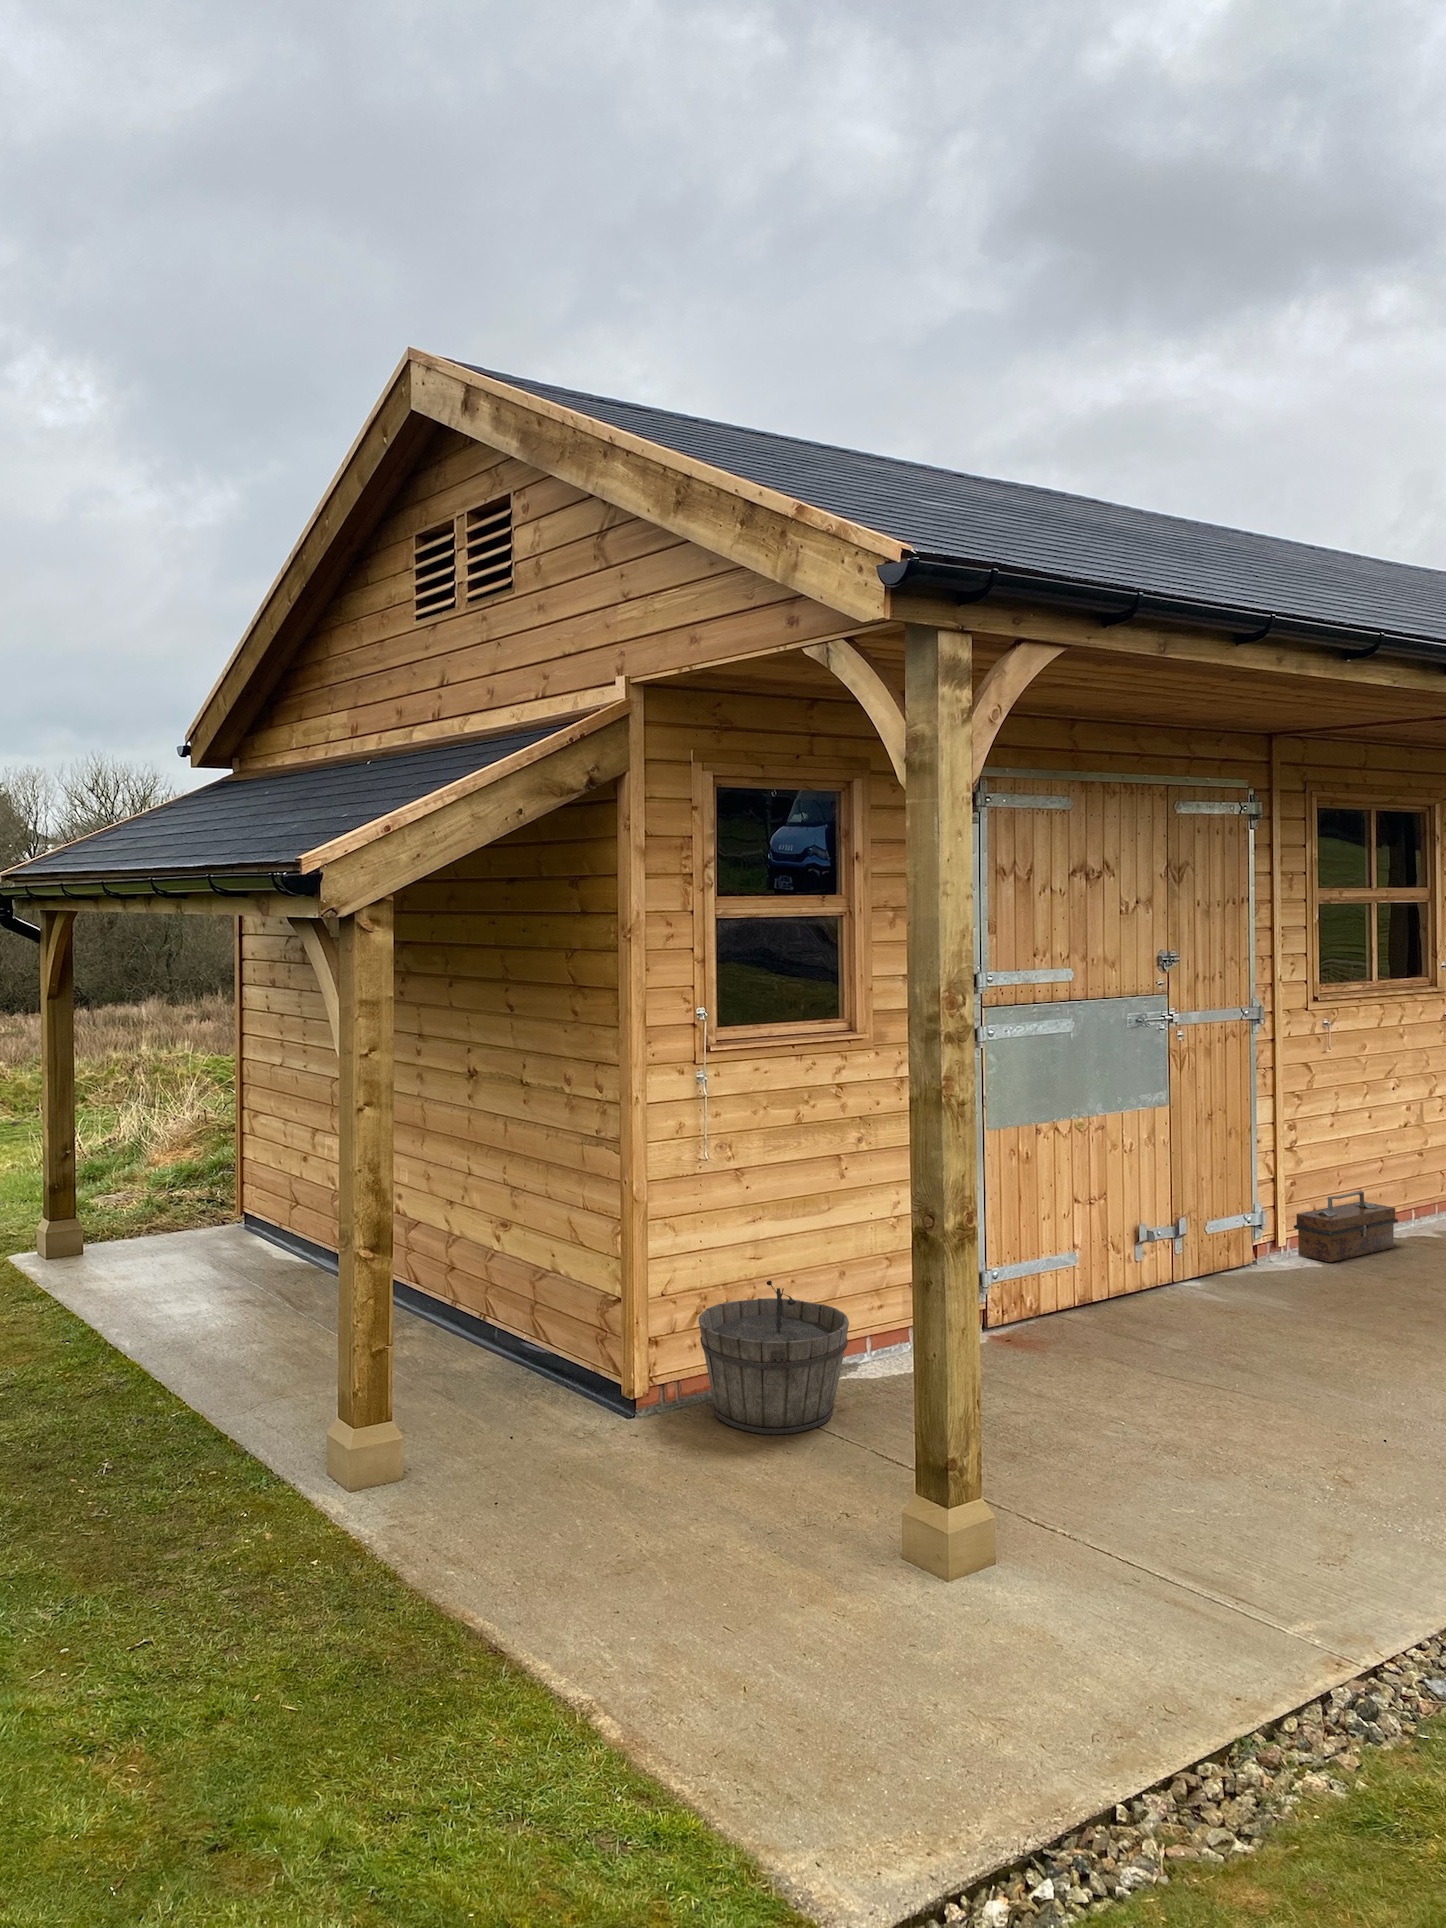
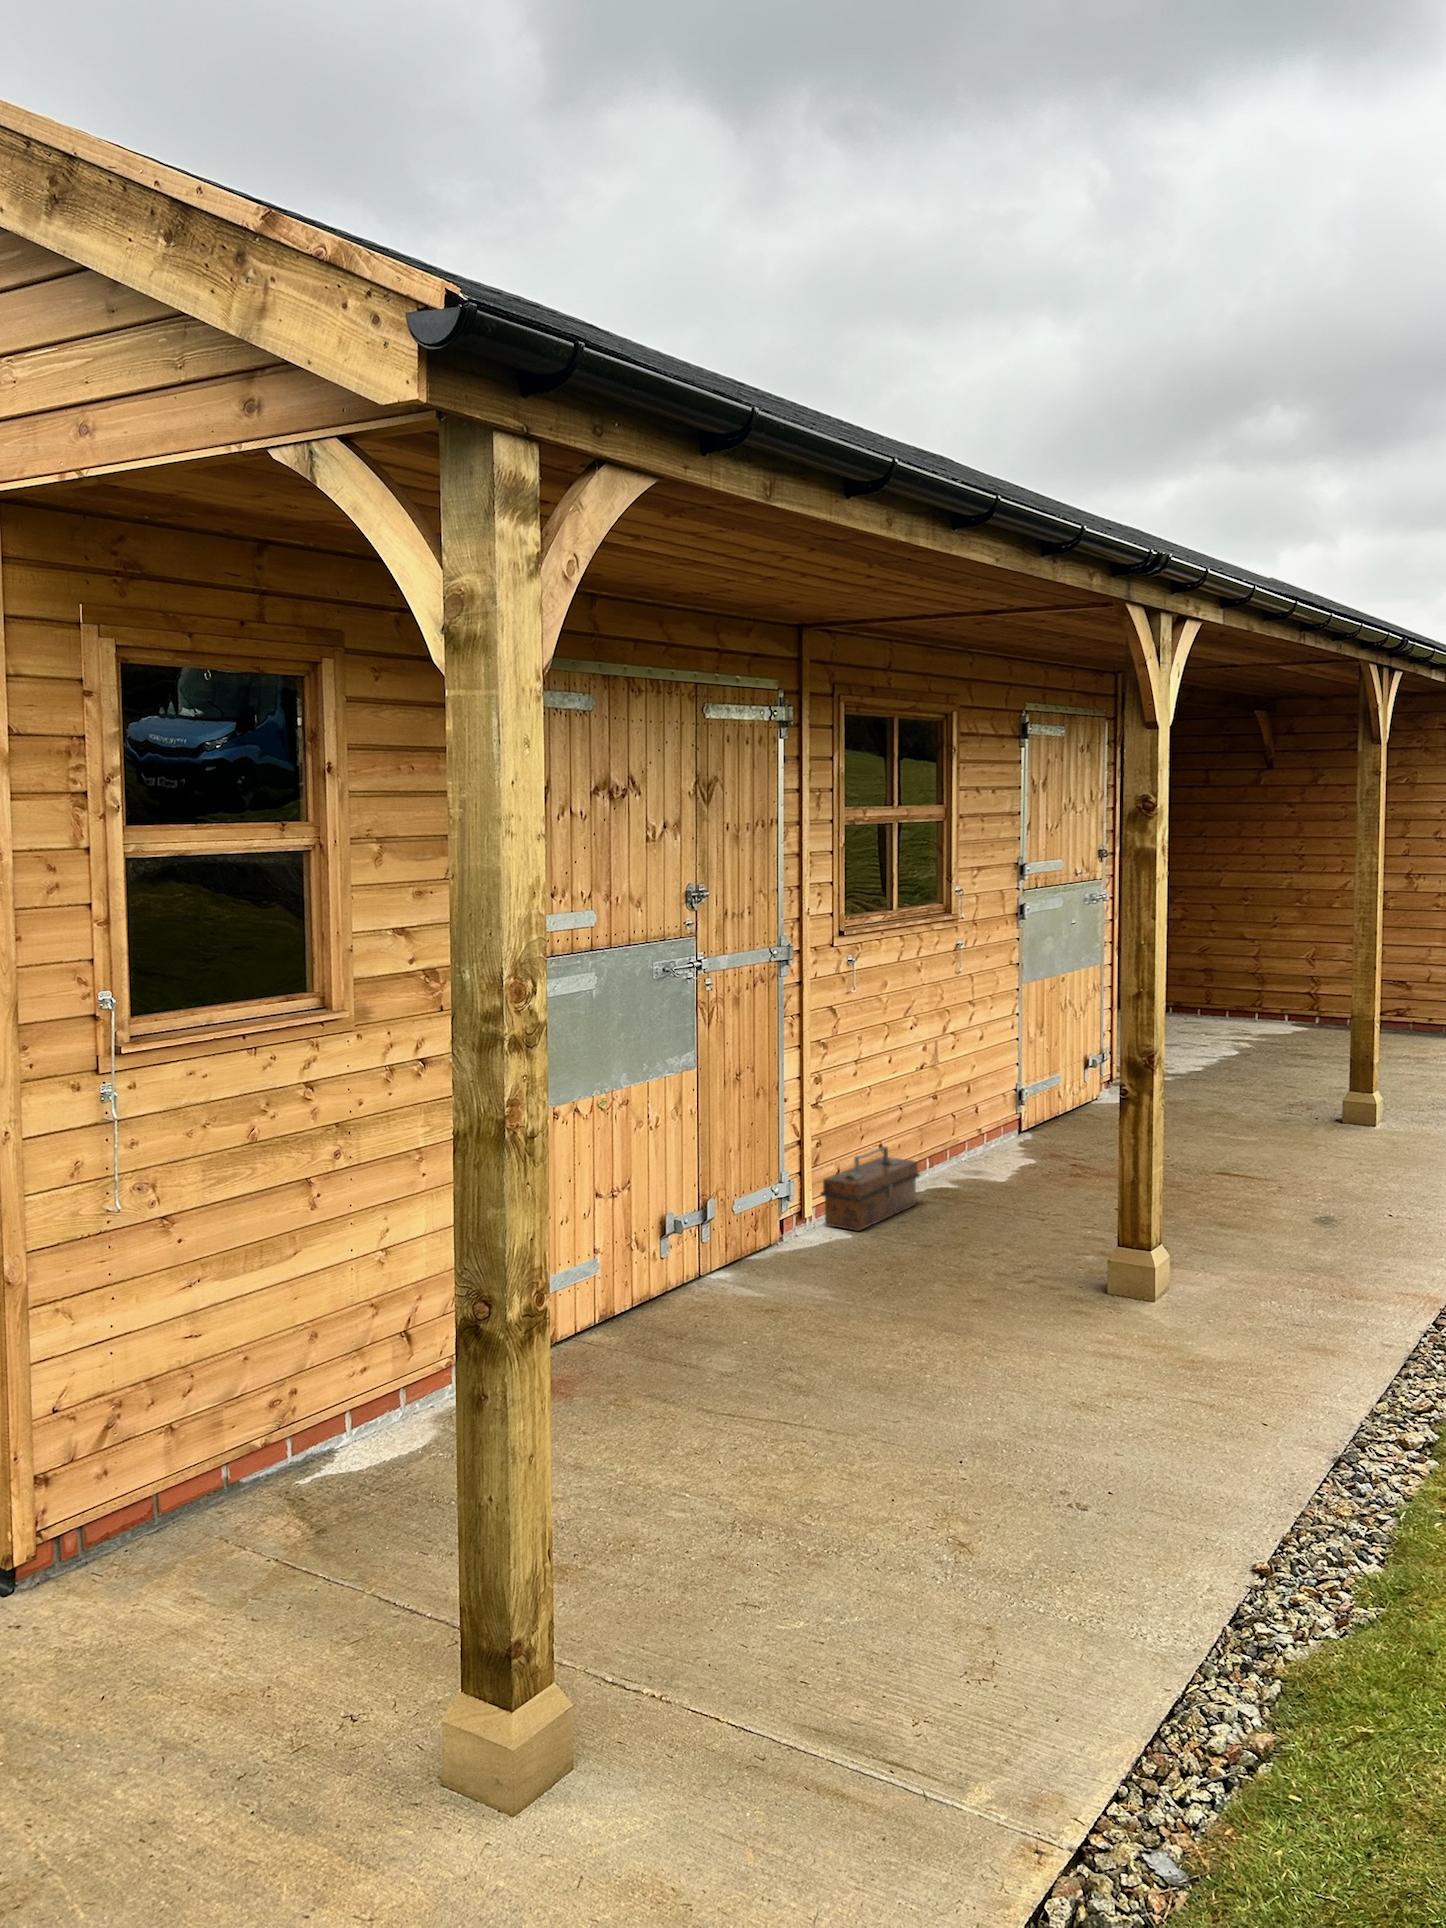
wooden bucket: present [699,1281,849,1434] -> none [112,1373,335,1599]

